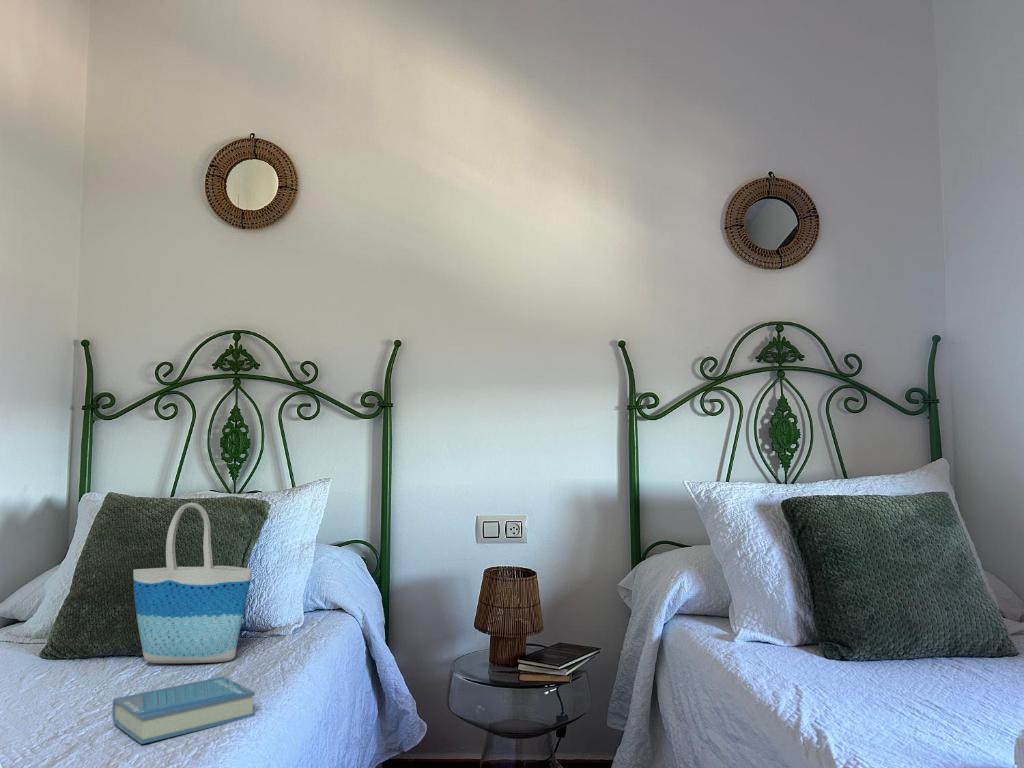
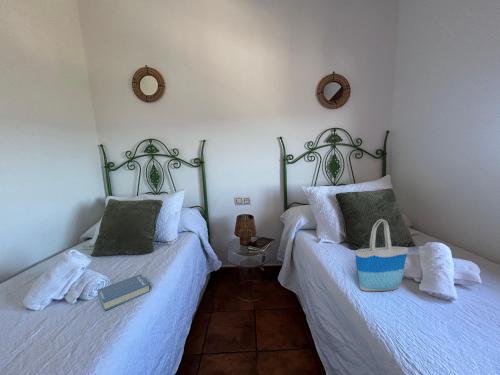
tote bag: present [133,503,252,663] -> present [356,219,408,291]

